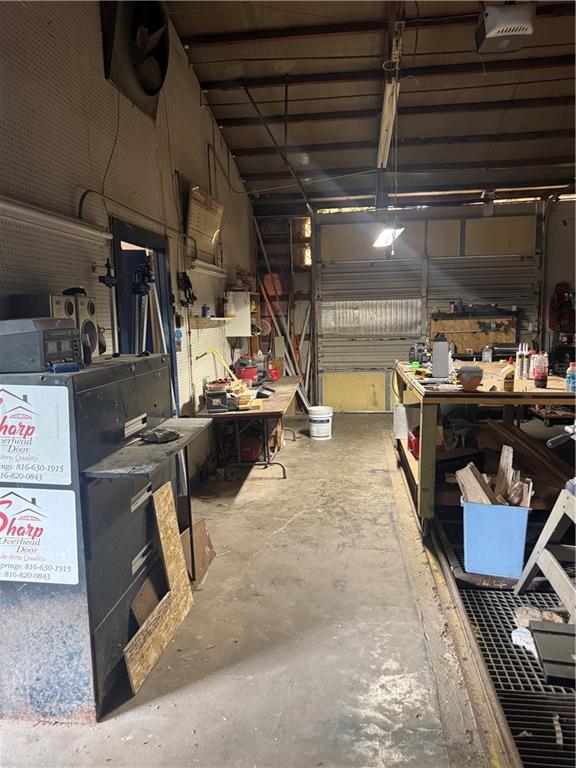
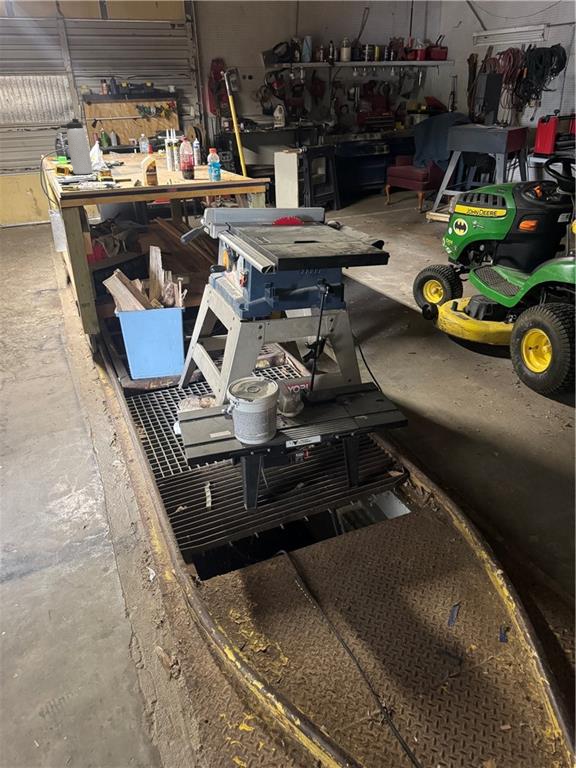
jar: present [457,366,483,391] -> none [93,158,123,189]

